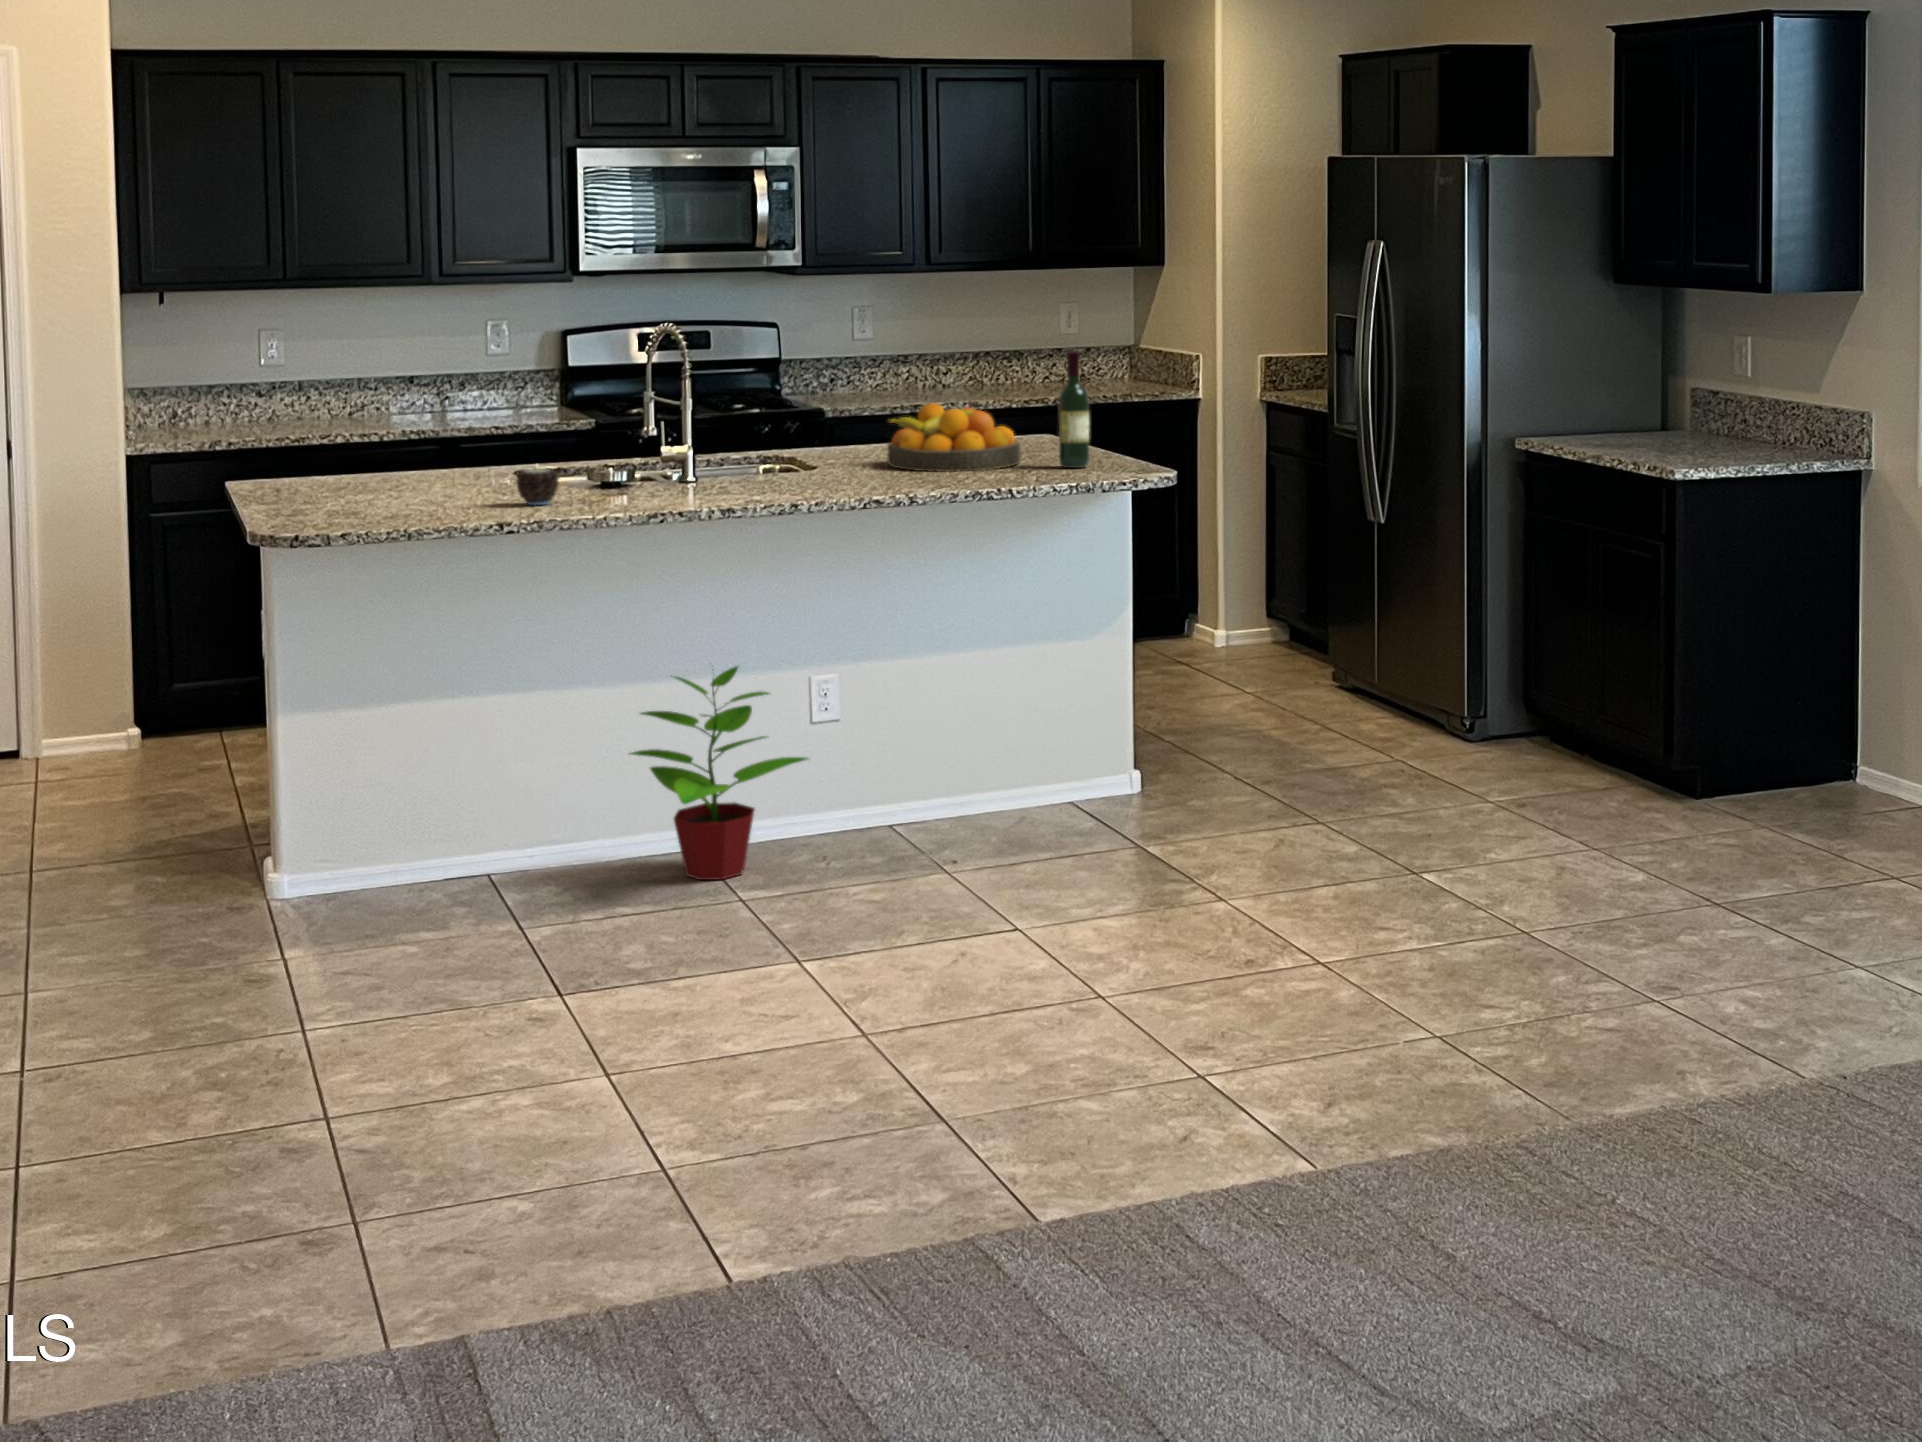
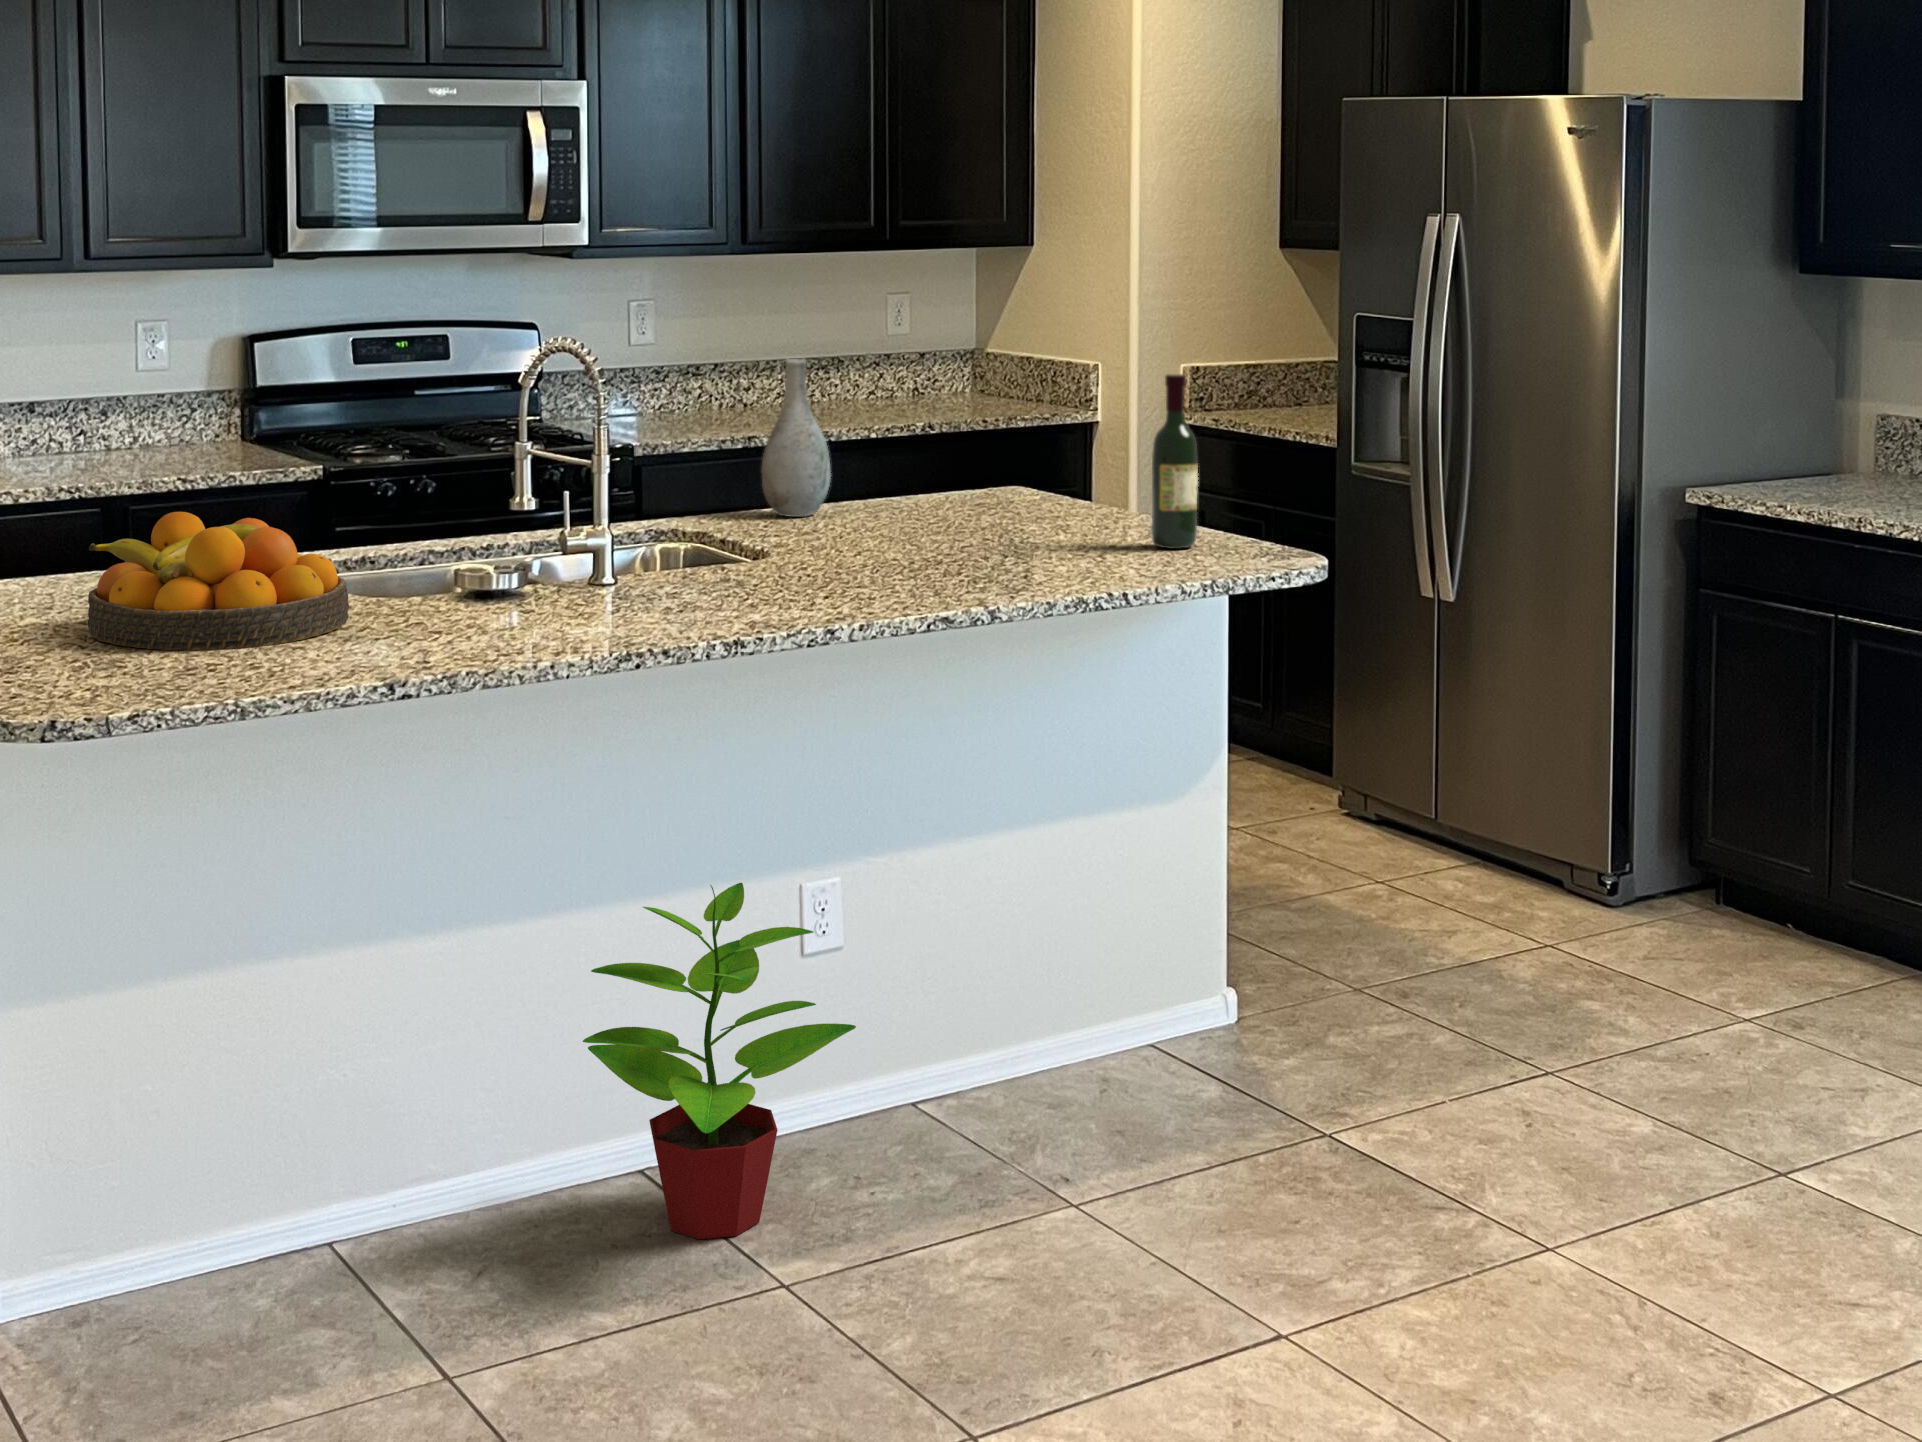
vase: none [843,343,890,451] -> present [761,359,831,517]
fruit bowl: present [887,403,1021,472] -> present [88,512,349,651]
candle: present [516,468,559,505] -> none [414,572,484,643]

